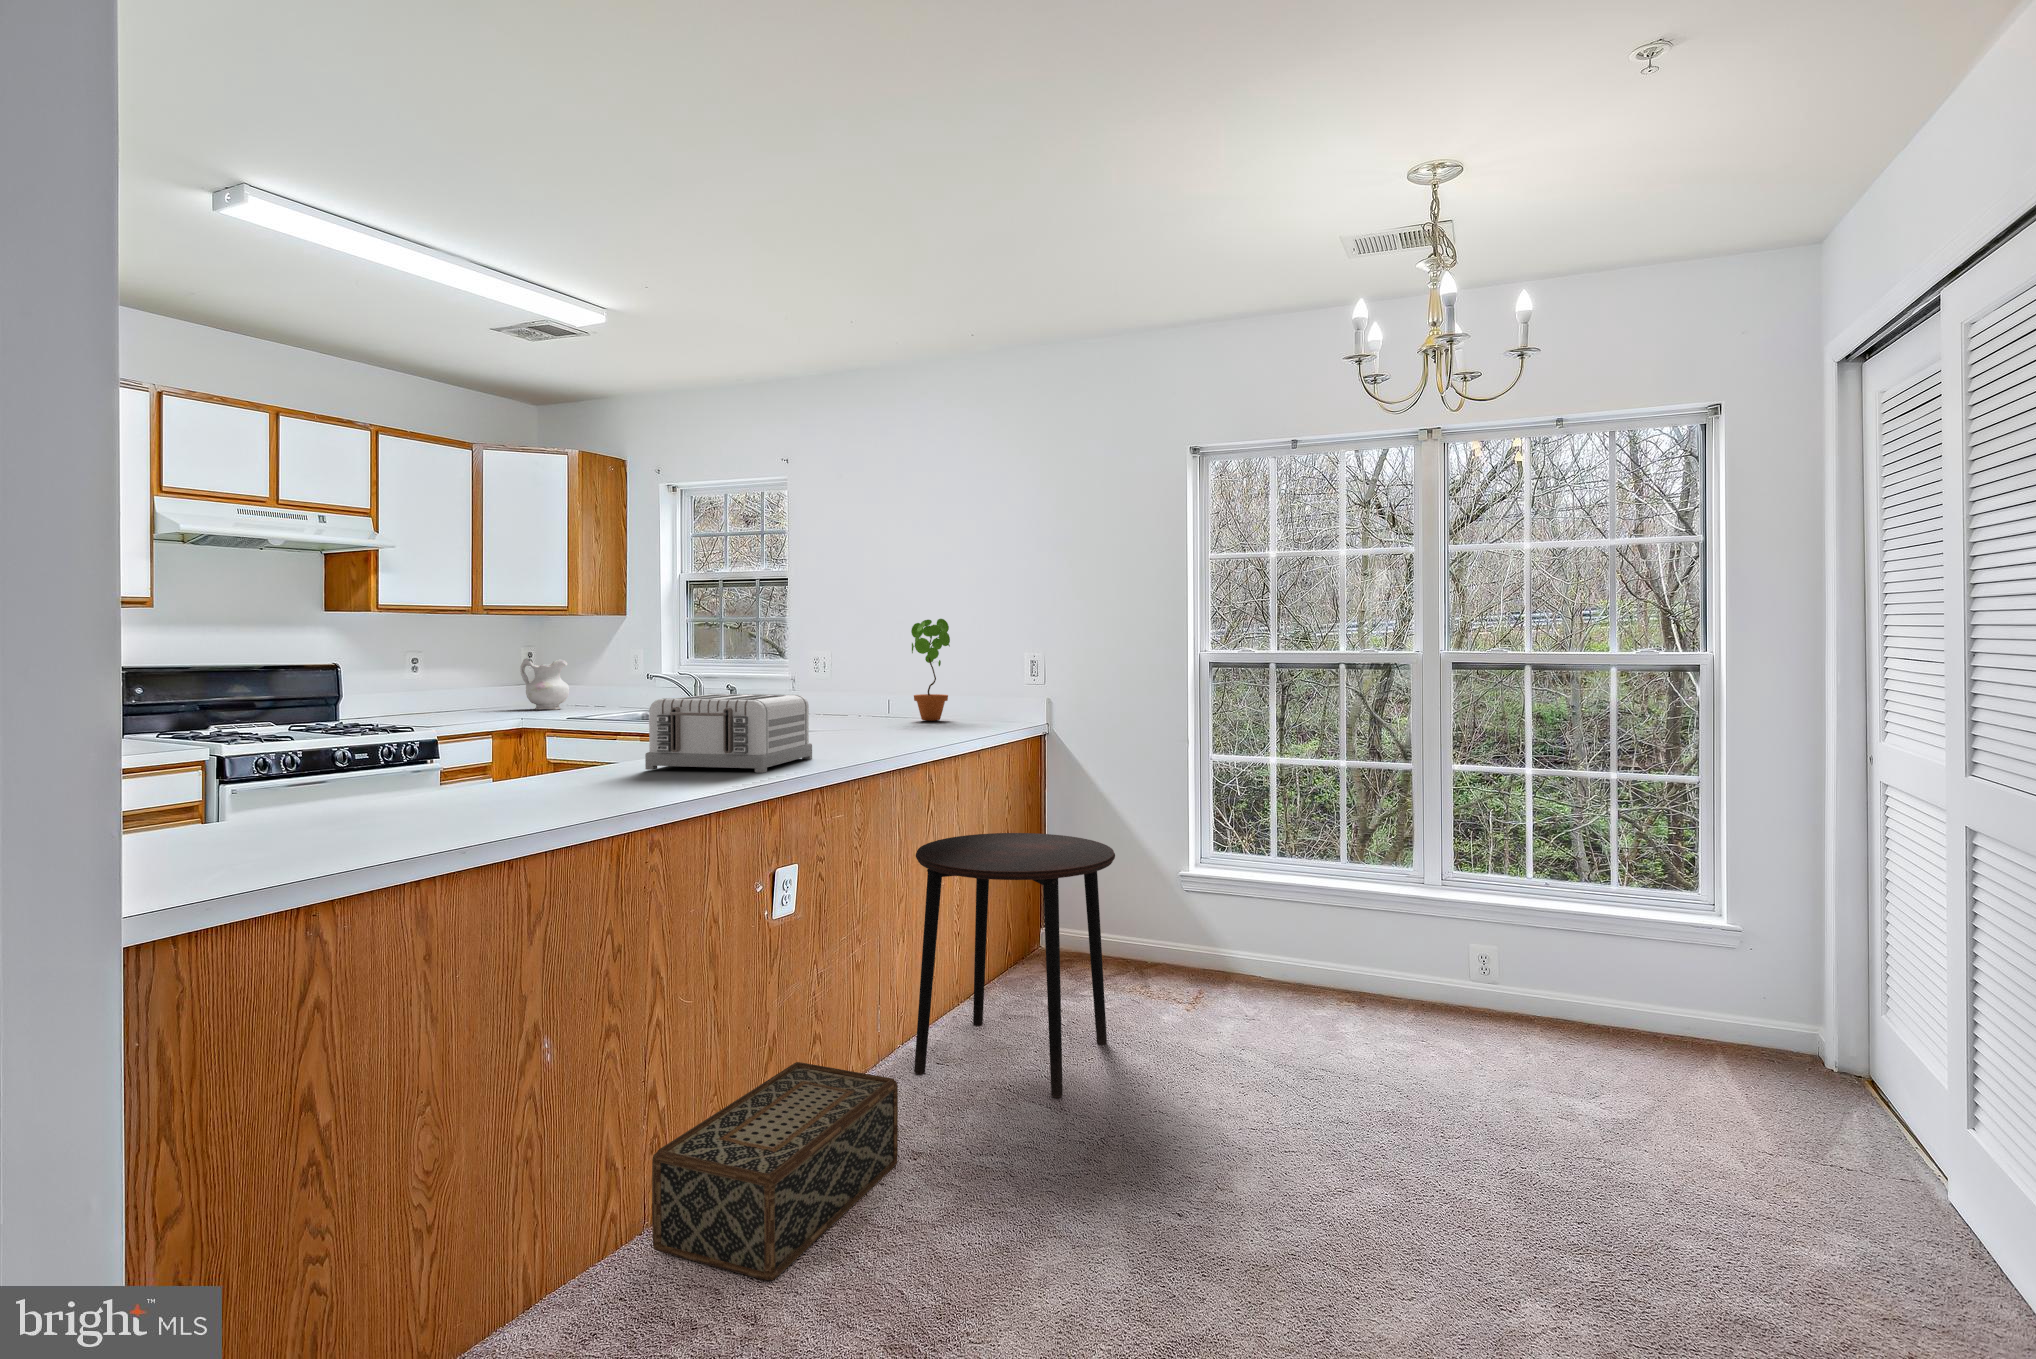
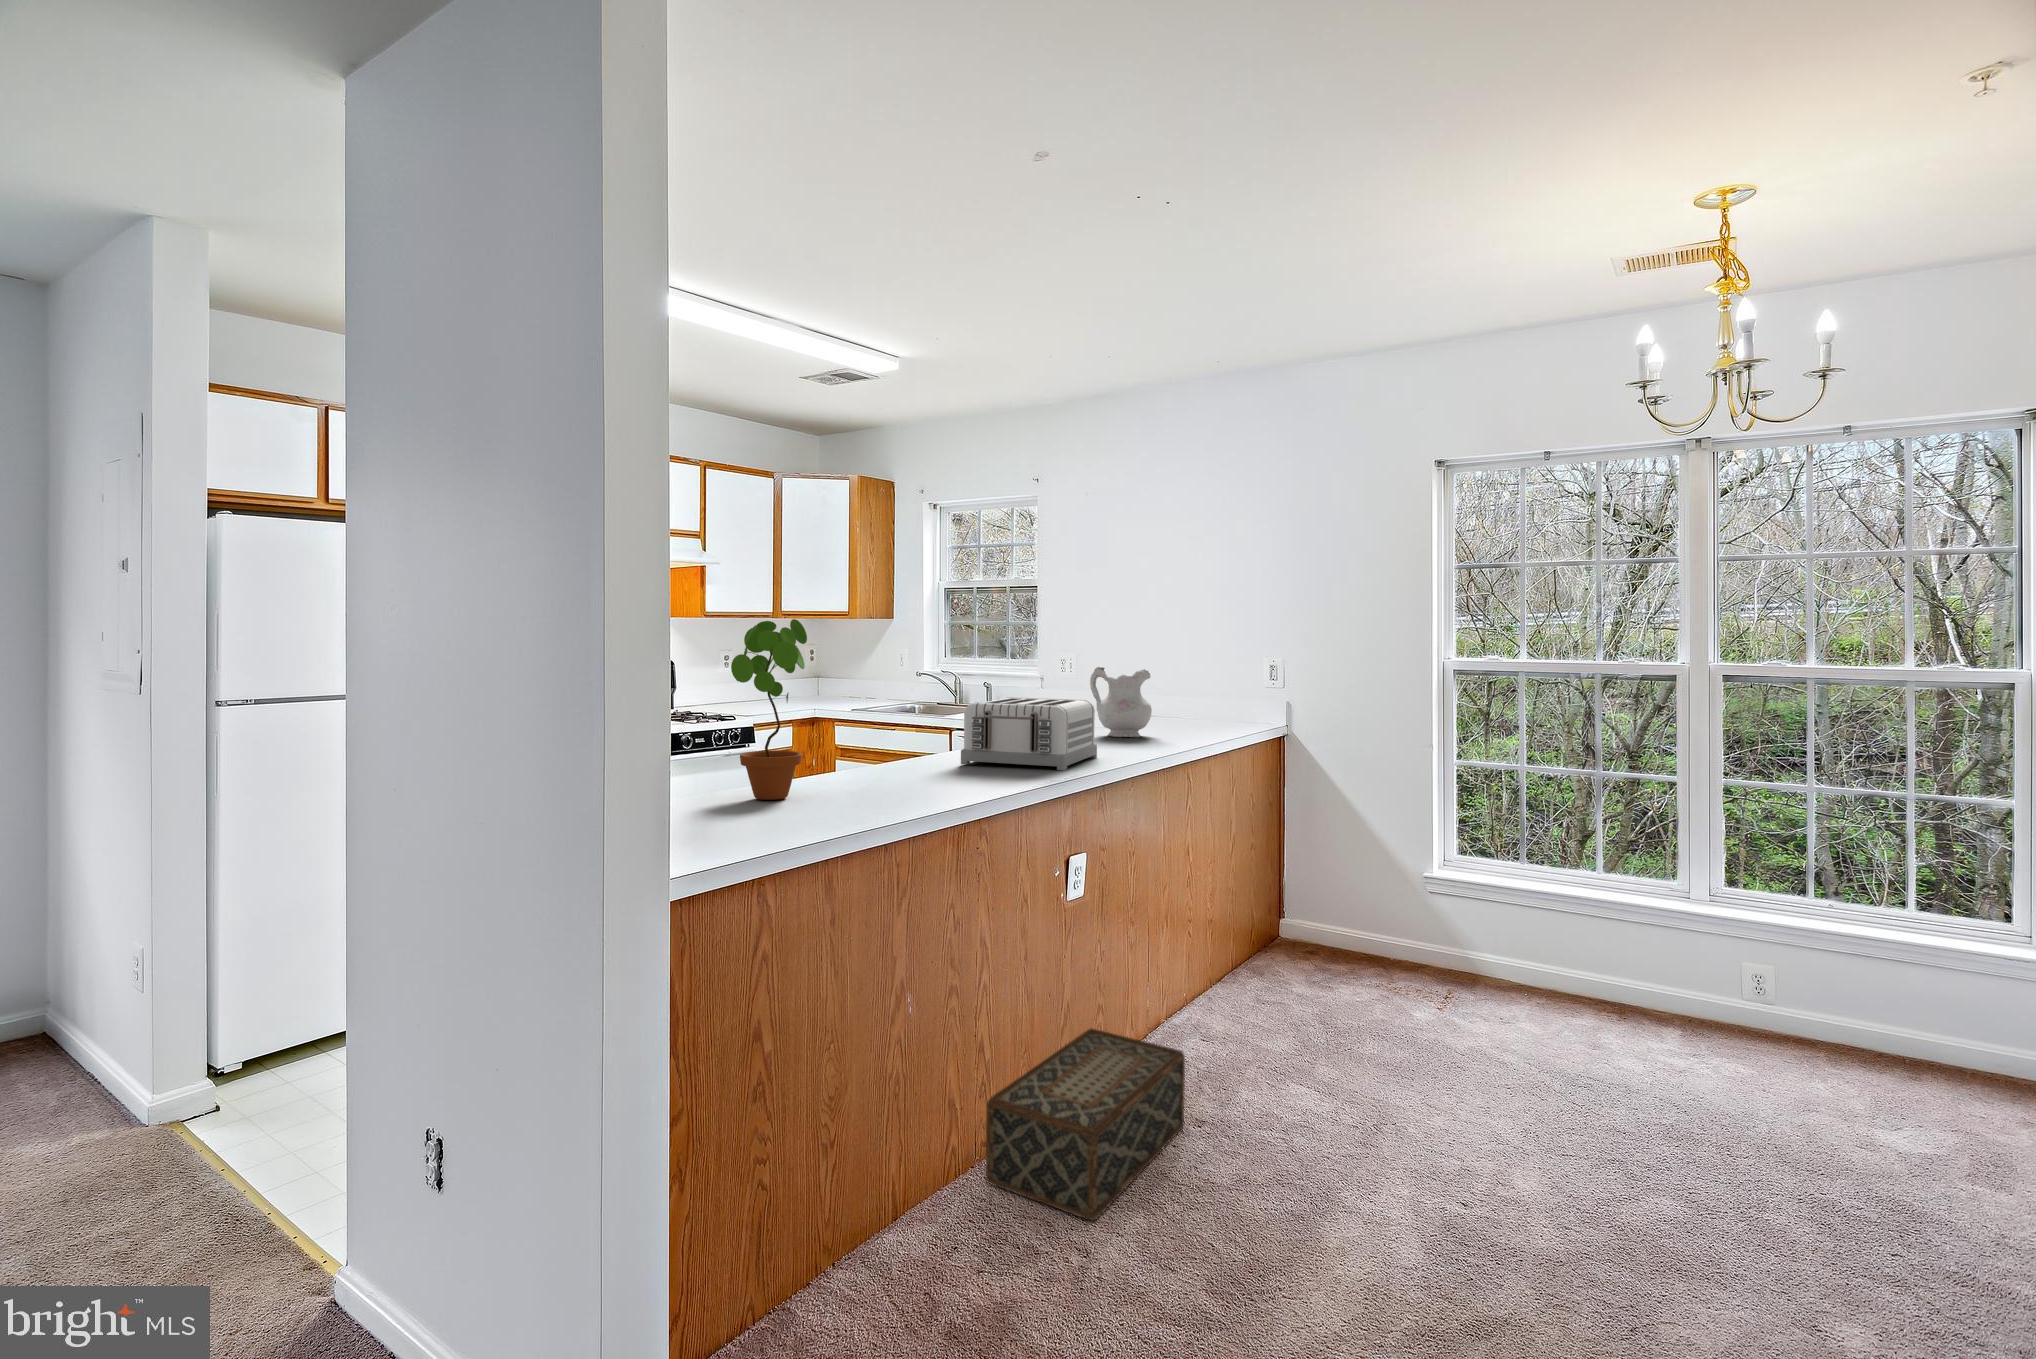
potted plant: present [911,619,950,721] -> present [731,619,807,800]
ceramic pitcher: present [520,658,569,710] -> present [1090,667,1152,737]
side table: present [914,833,1115,1097] -> none [1182,829,1375,1079]

